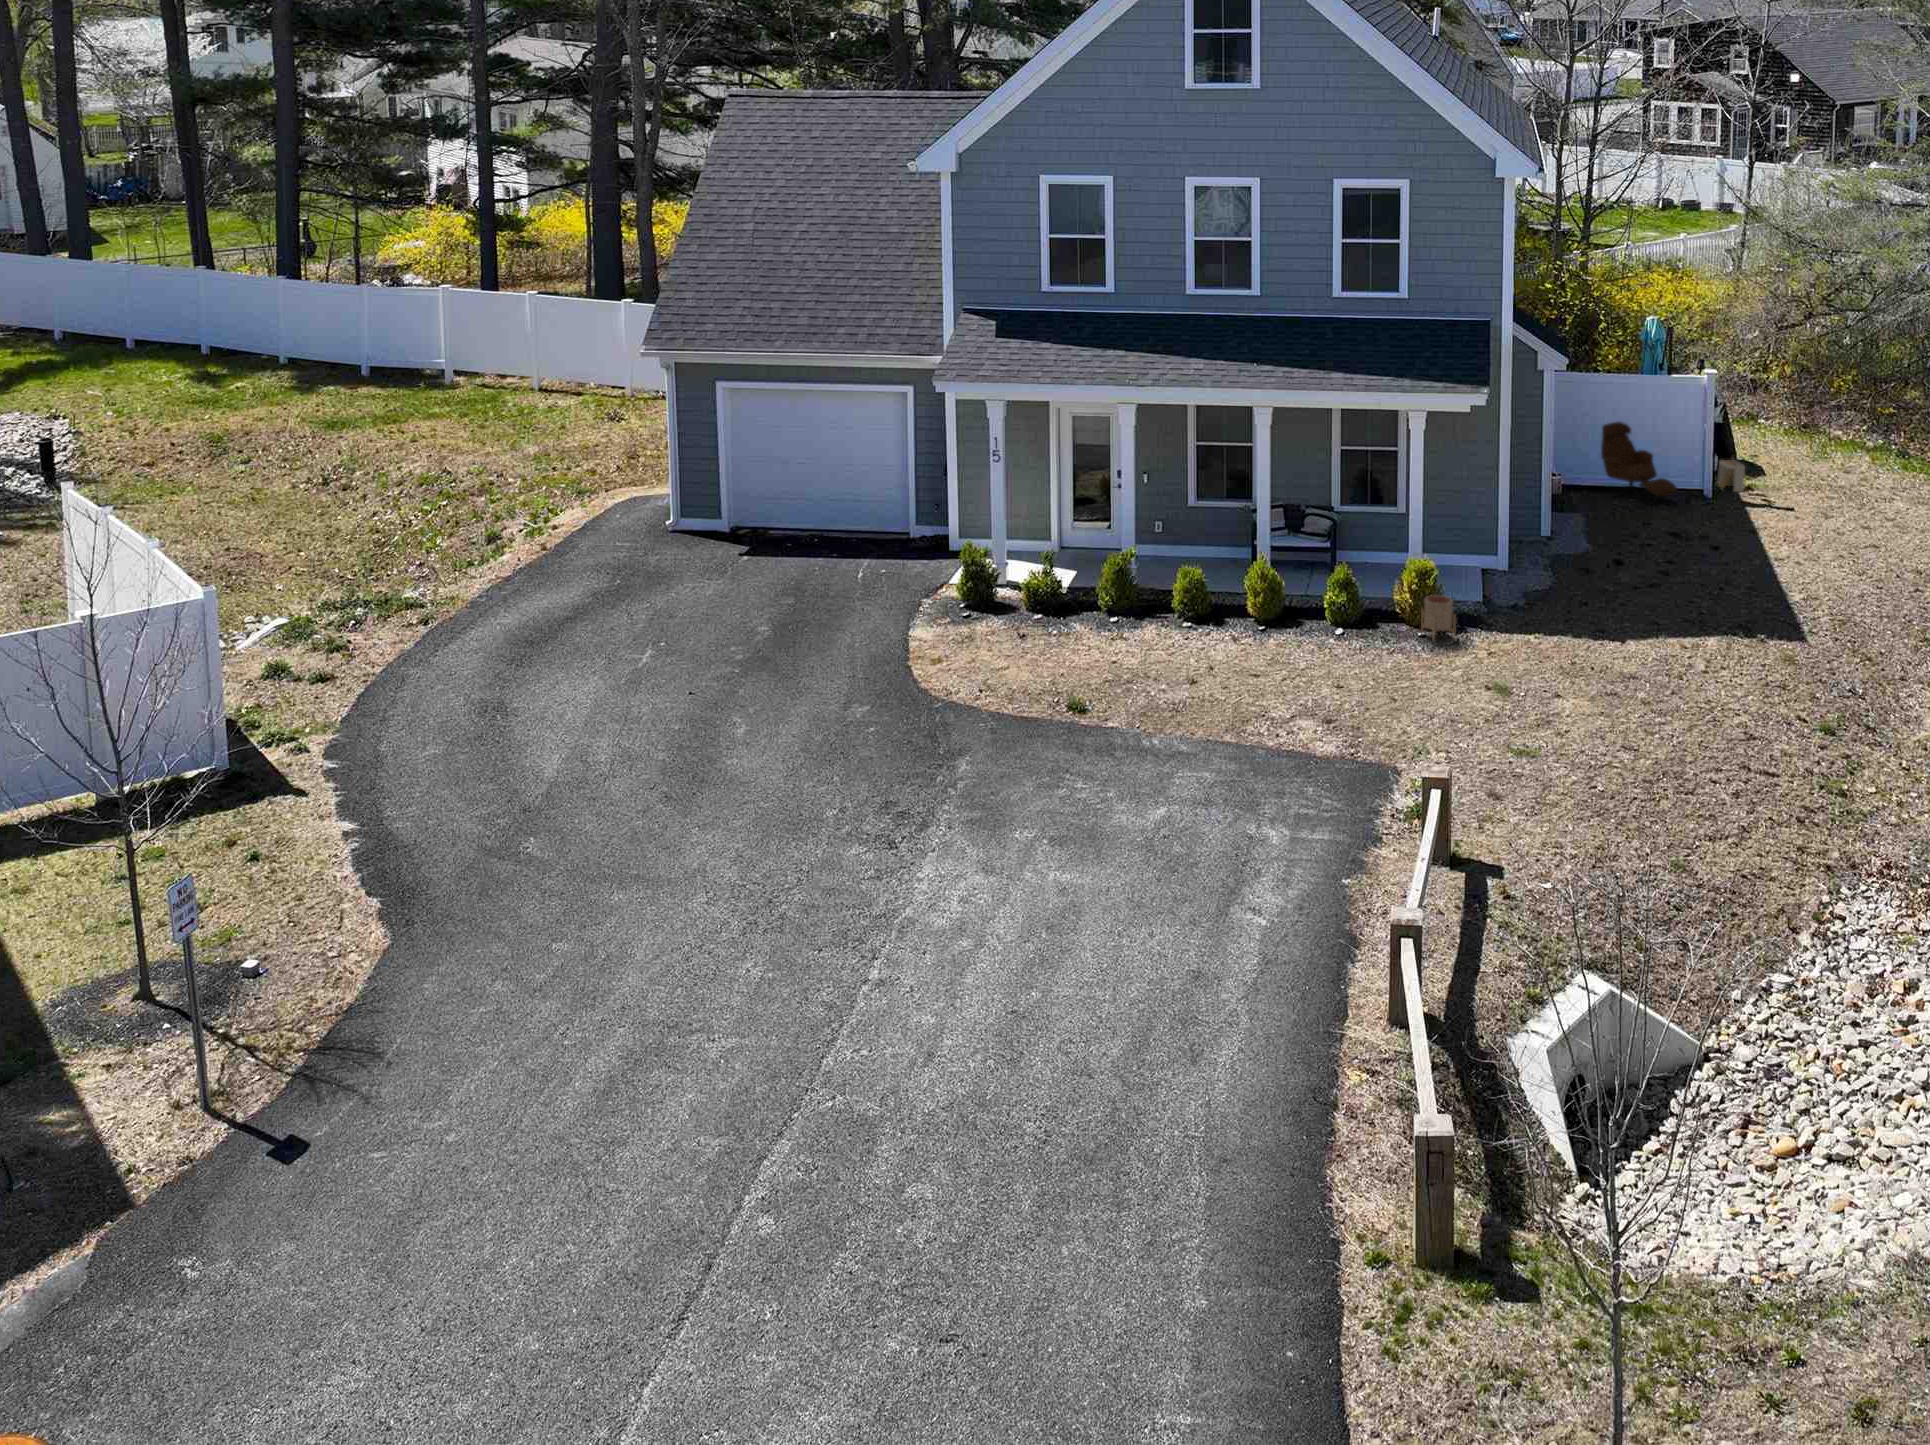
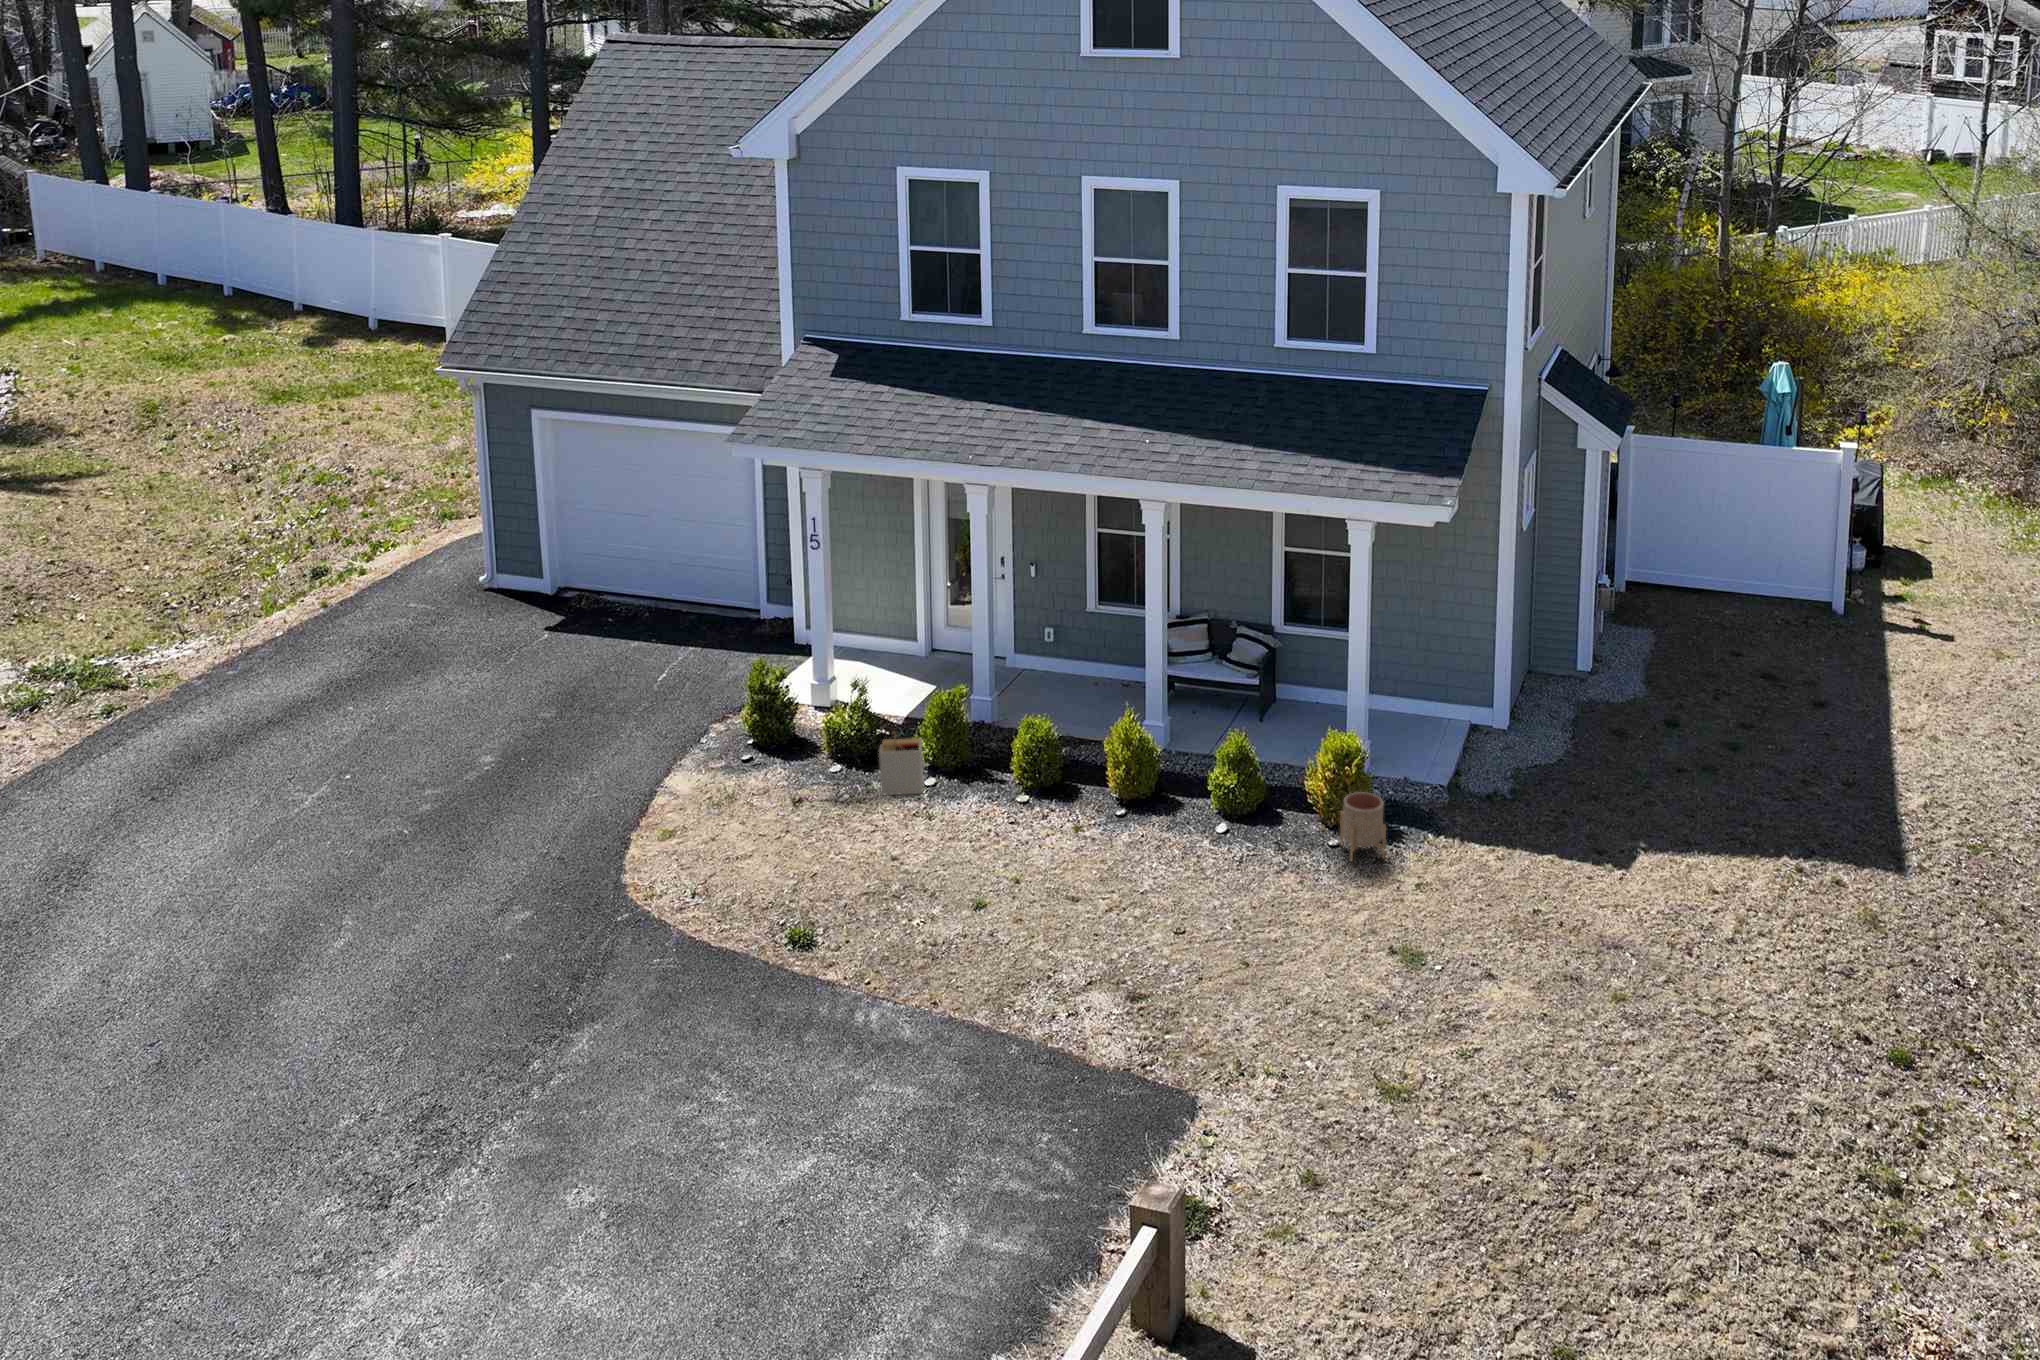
lounge chair: present [1601,422,1677,504] -> none [1685,505,1786,627]
storage bin: present [1718,459,1745,492] -> present [879,738,923,795]

